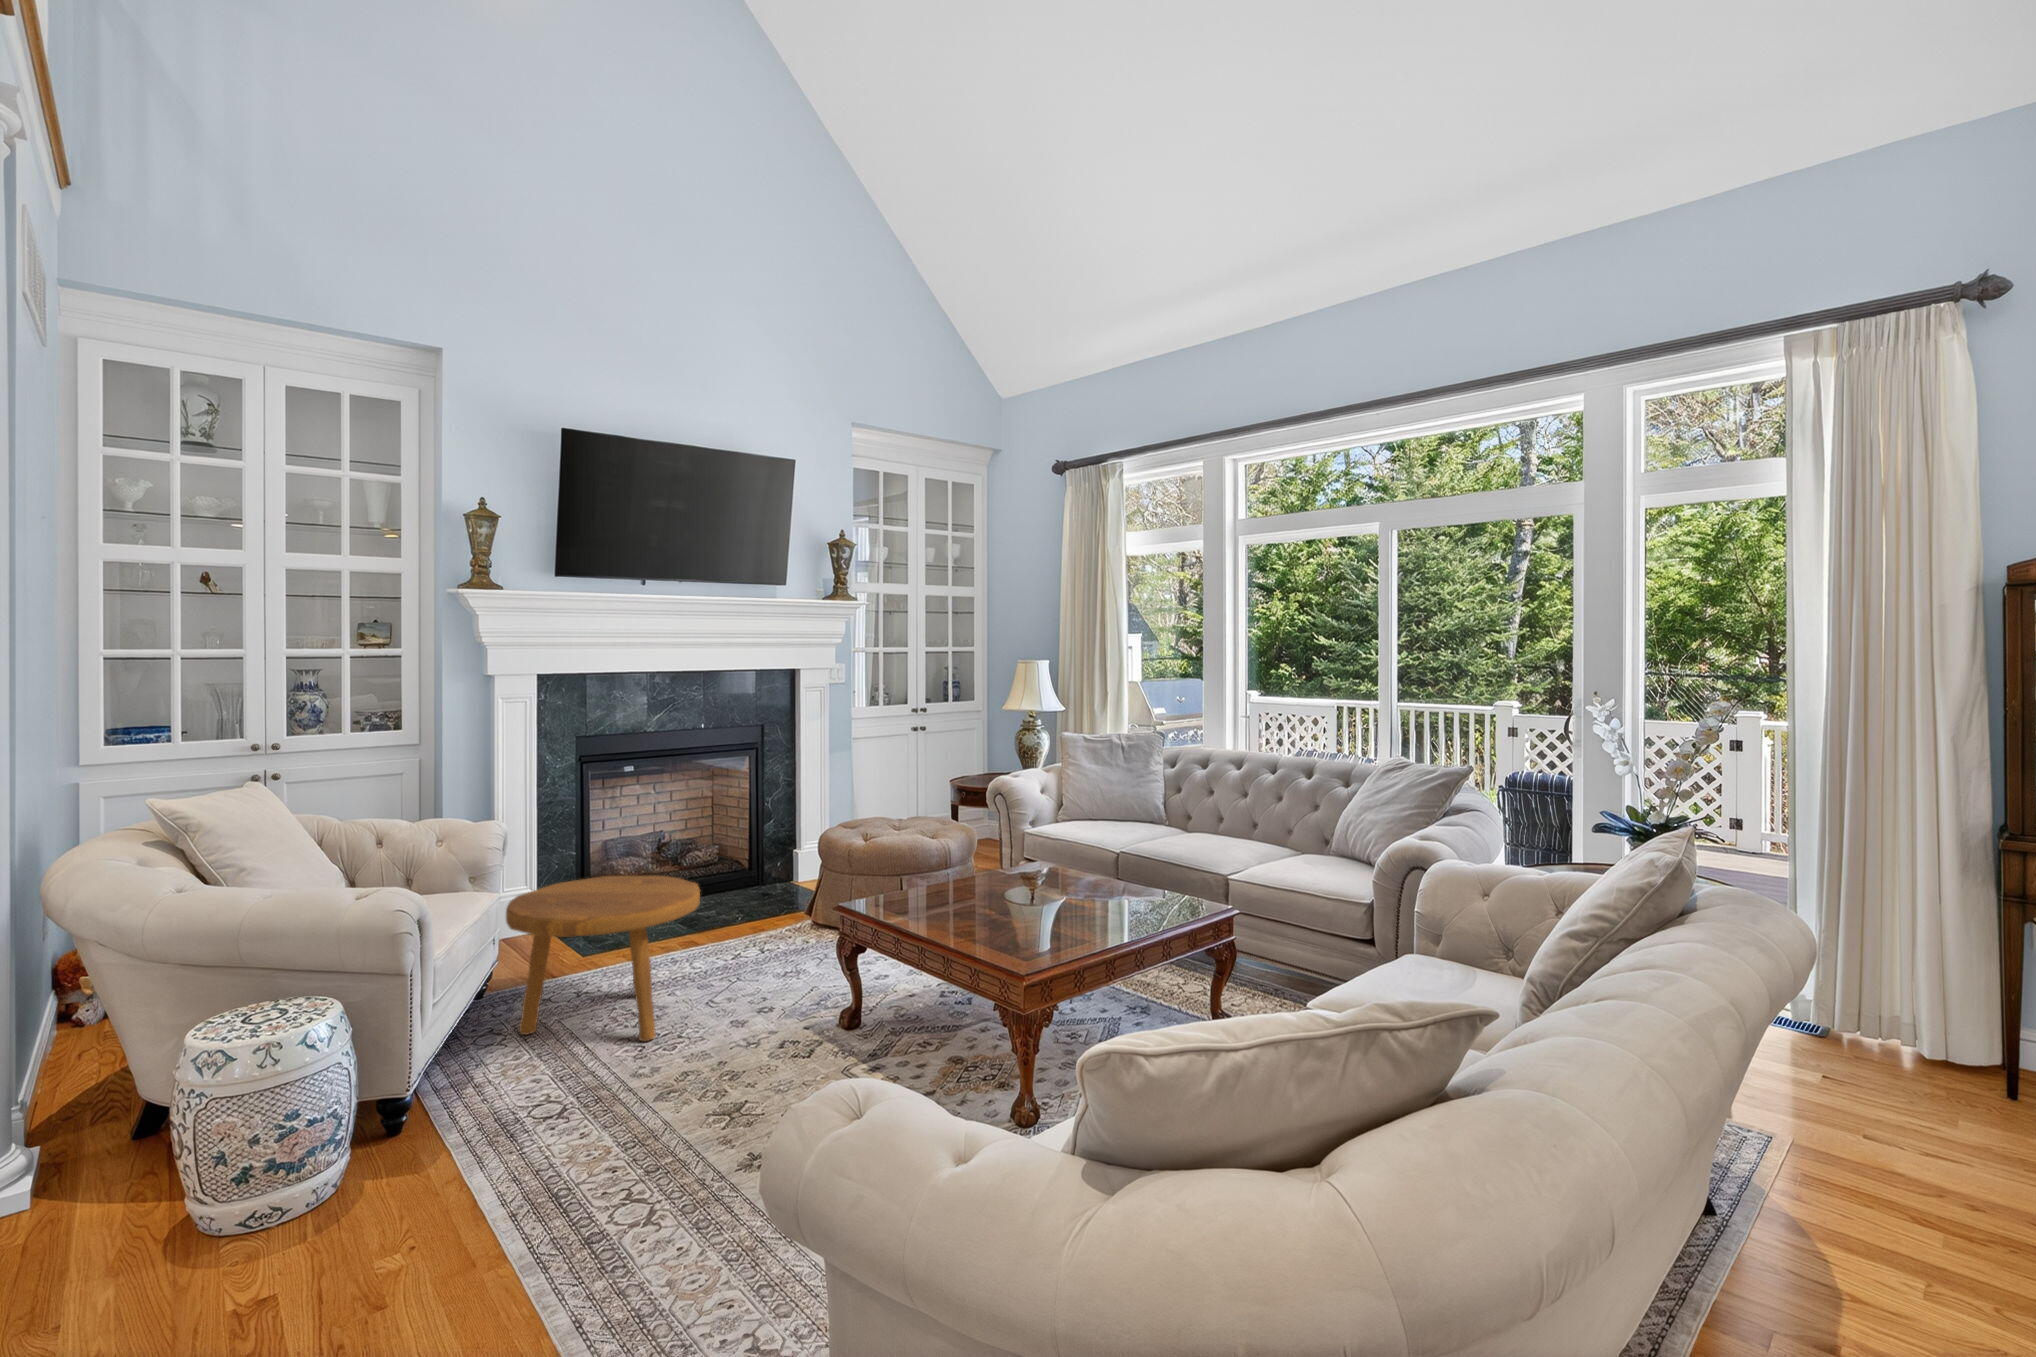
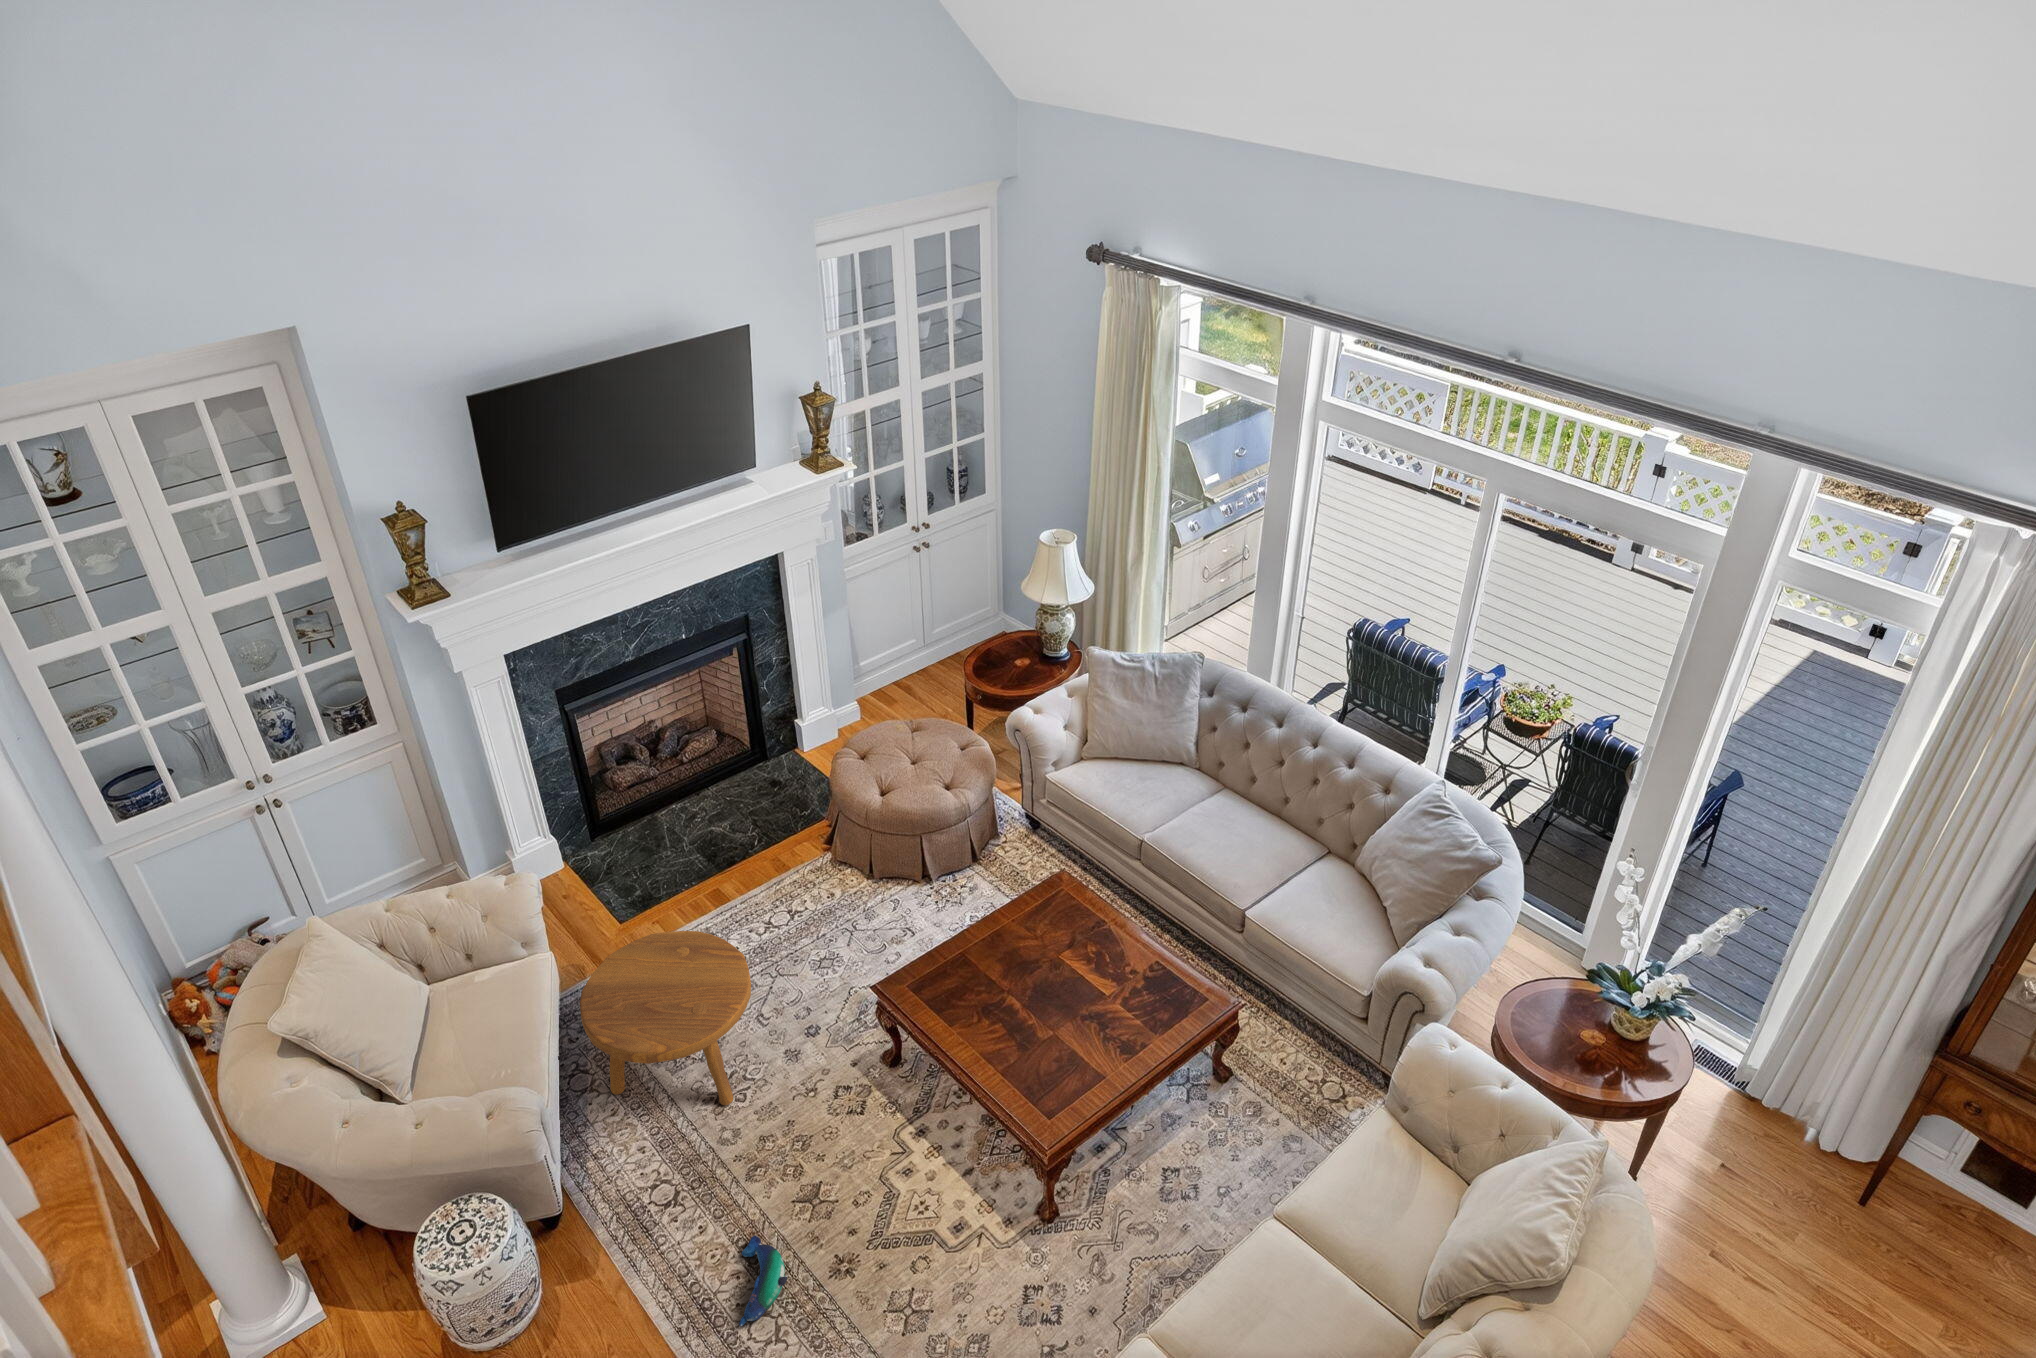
plush toy: none [587,1113,666,1189] -> present [739,1235,787,1326]

